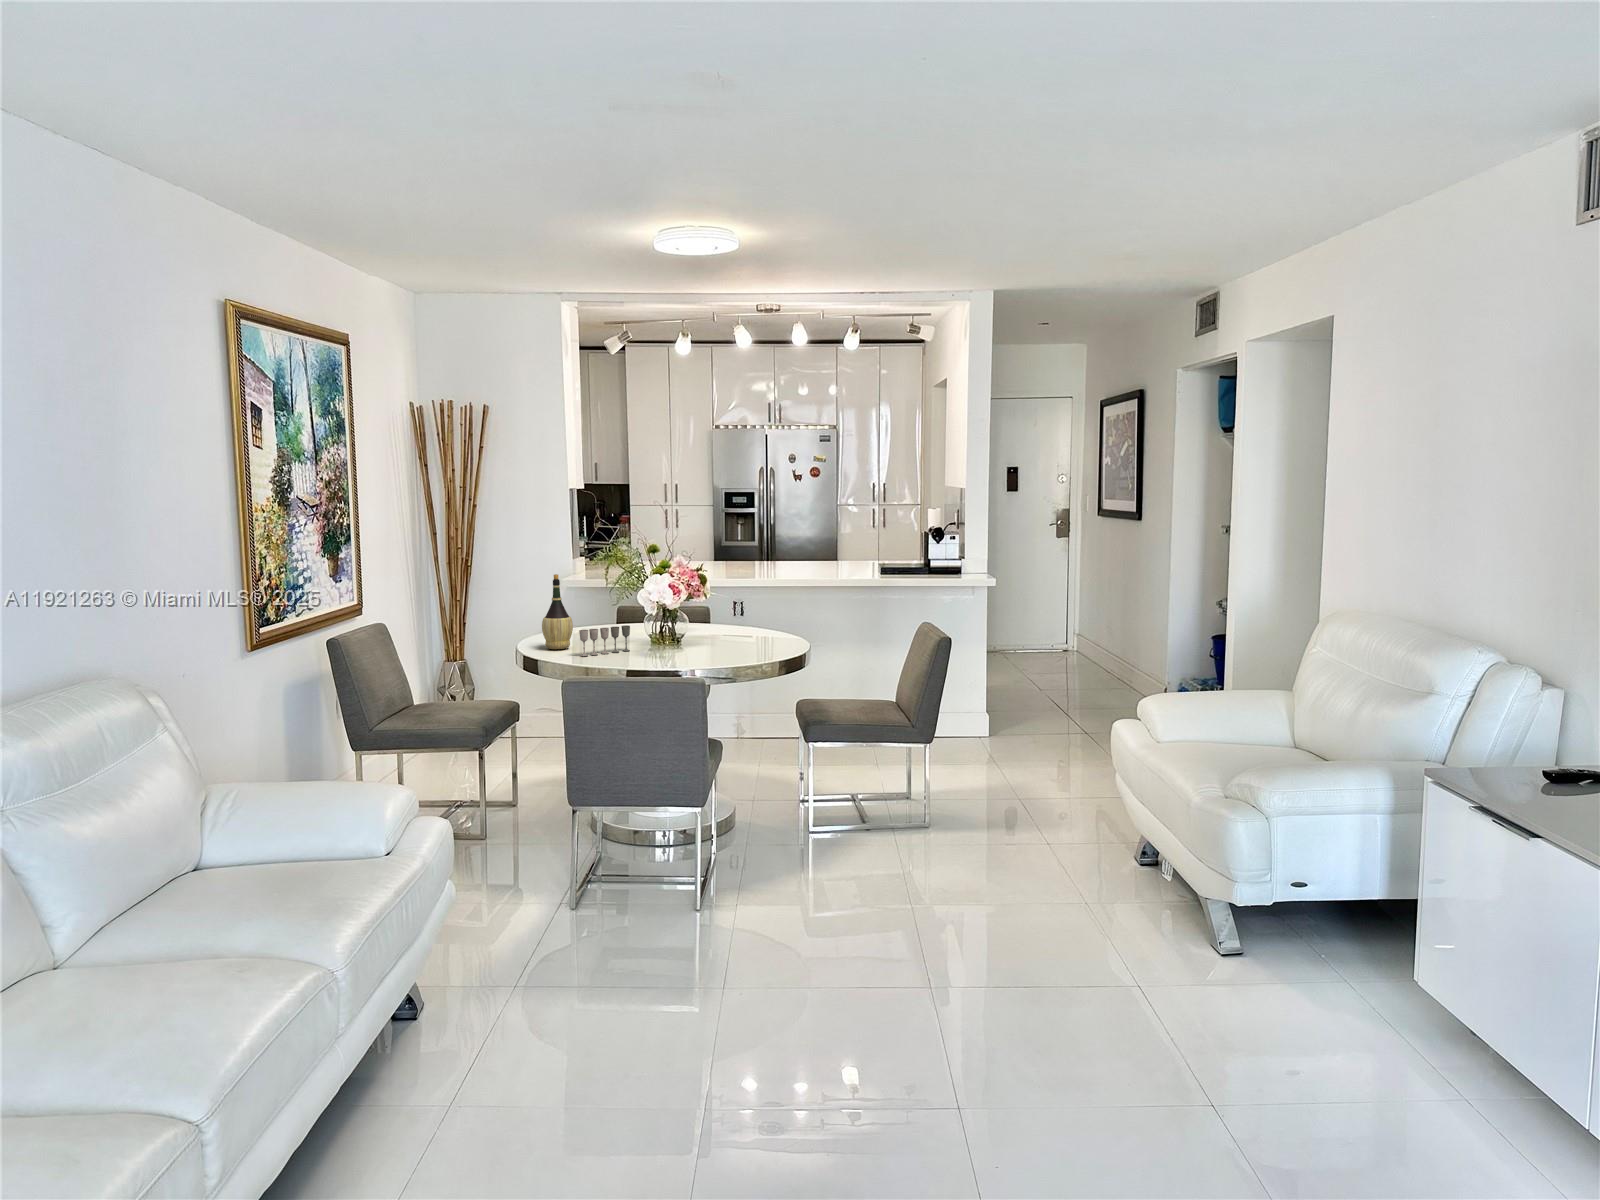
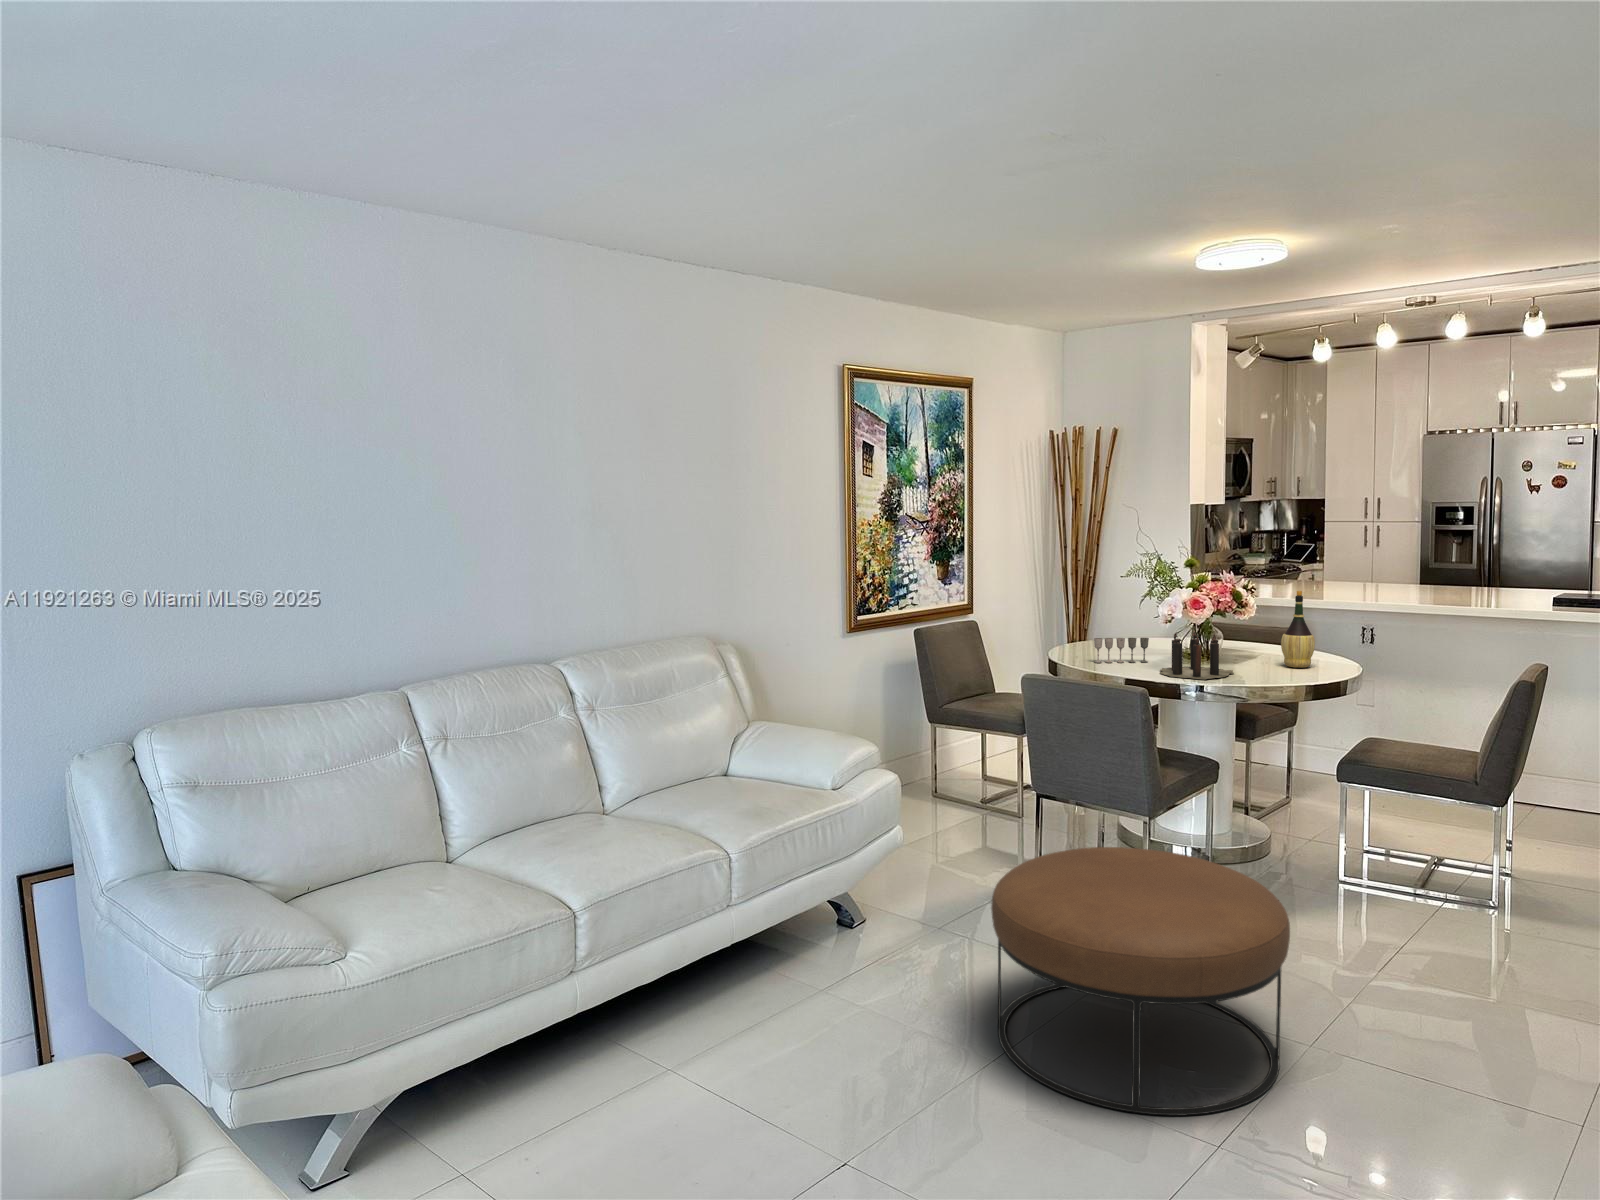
wine bottle: present [542,574,573,649] -> present [1281,591,1315,667]
candle: none [653,615,746,663] -> present [1160,631,1234,680]
ottoman: none [663,838,955,1117] -> present [991,847,1290,1115]

